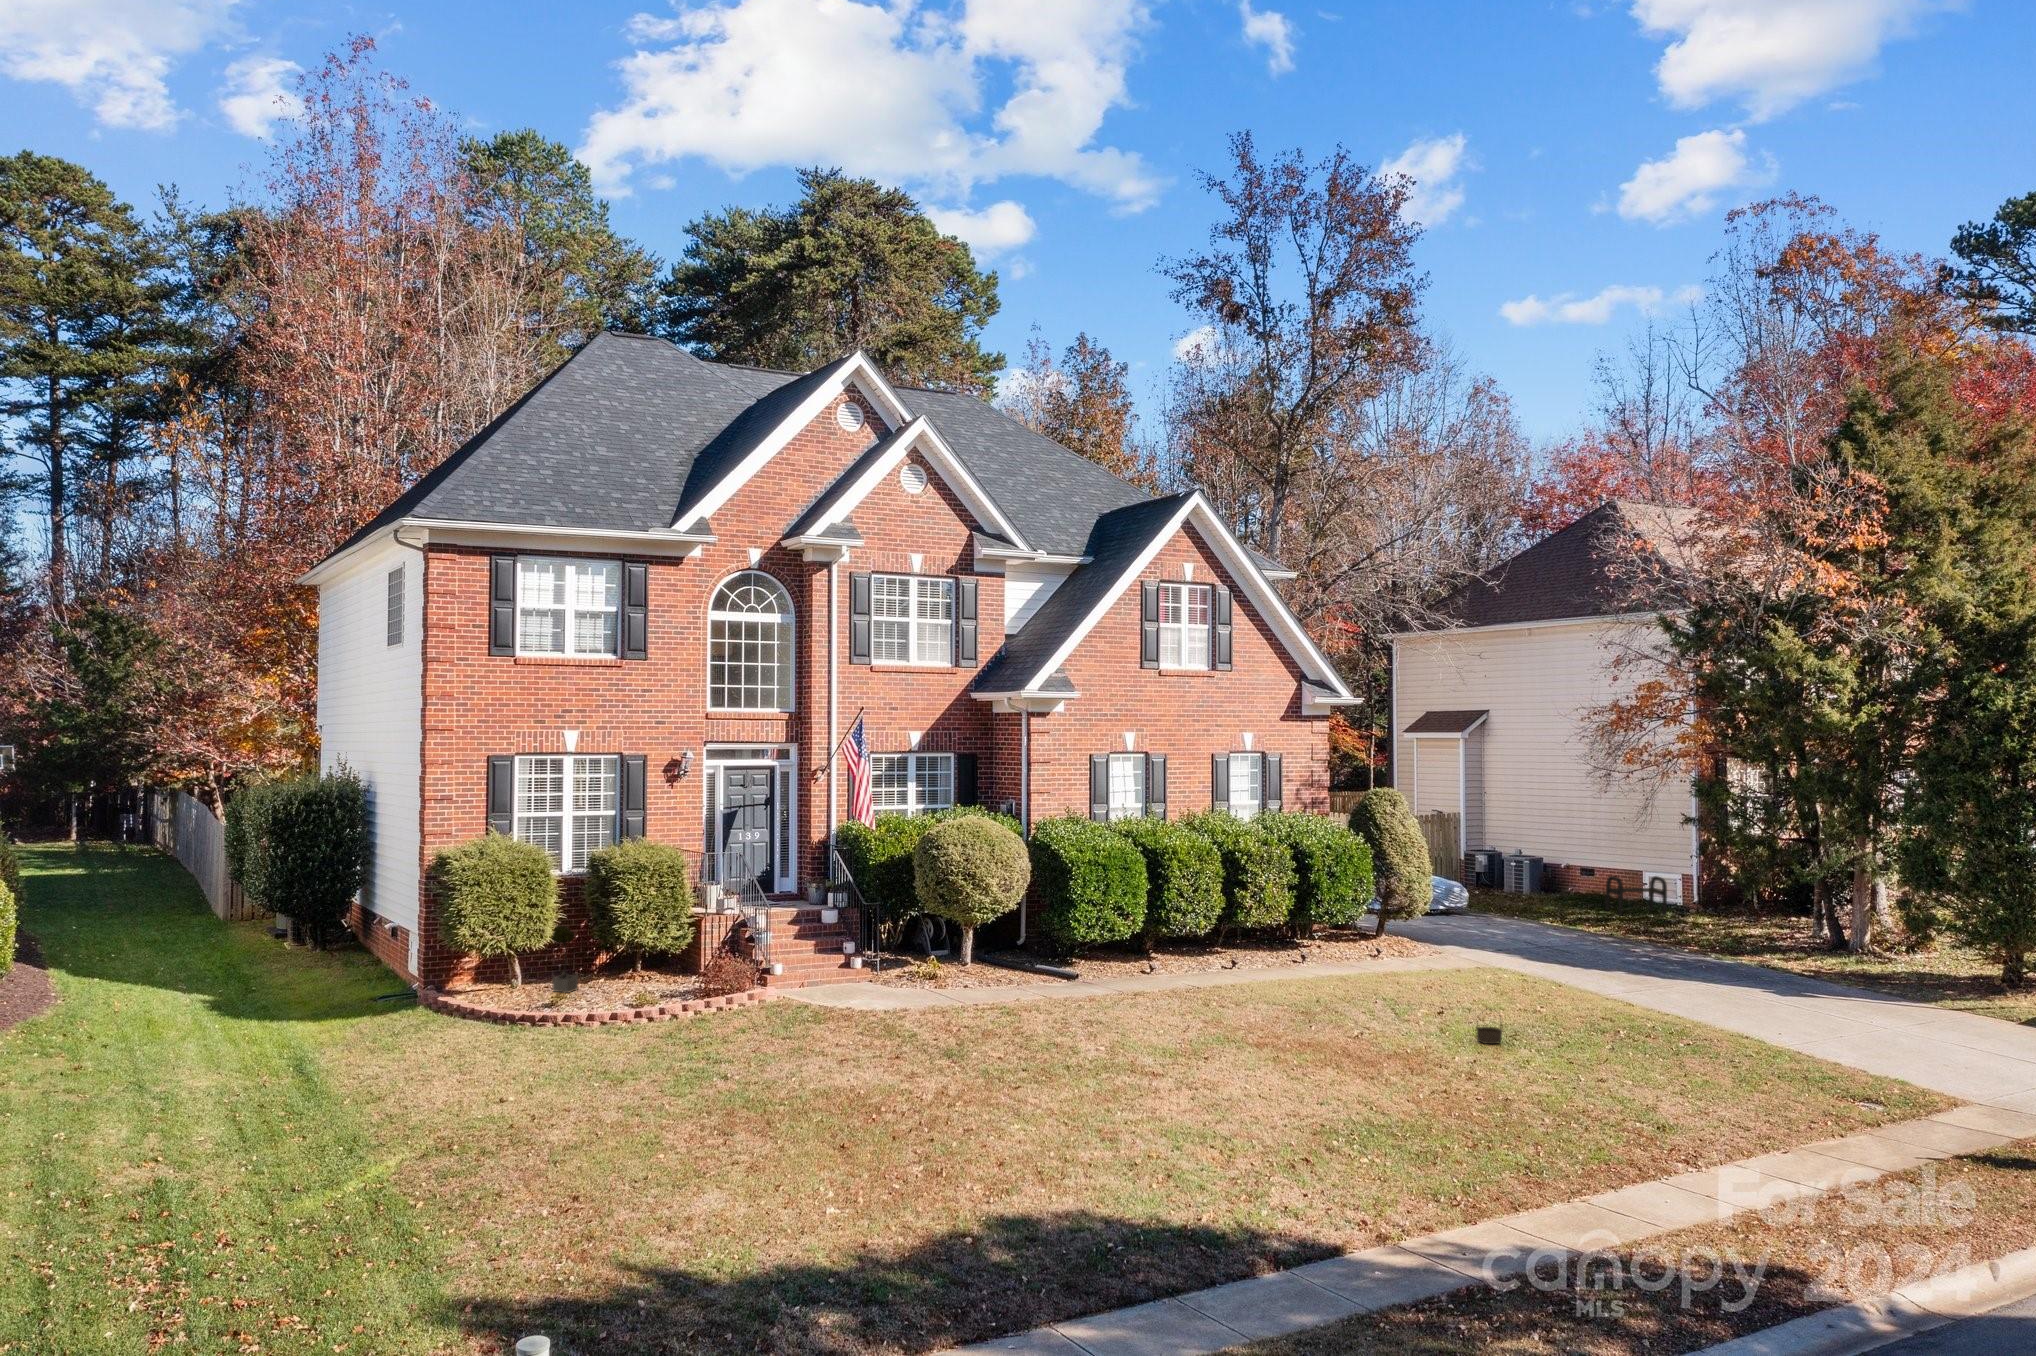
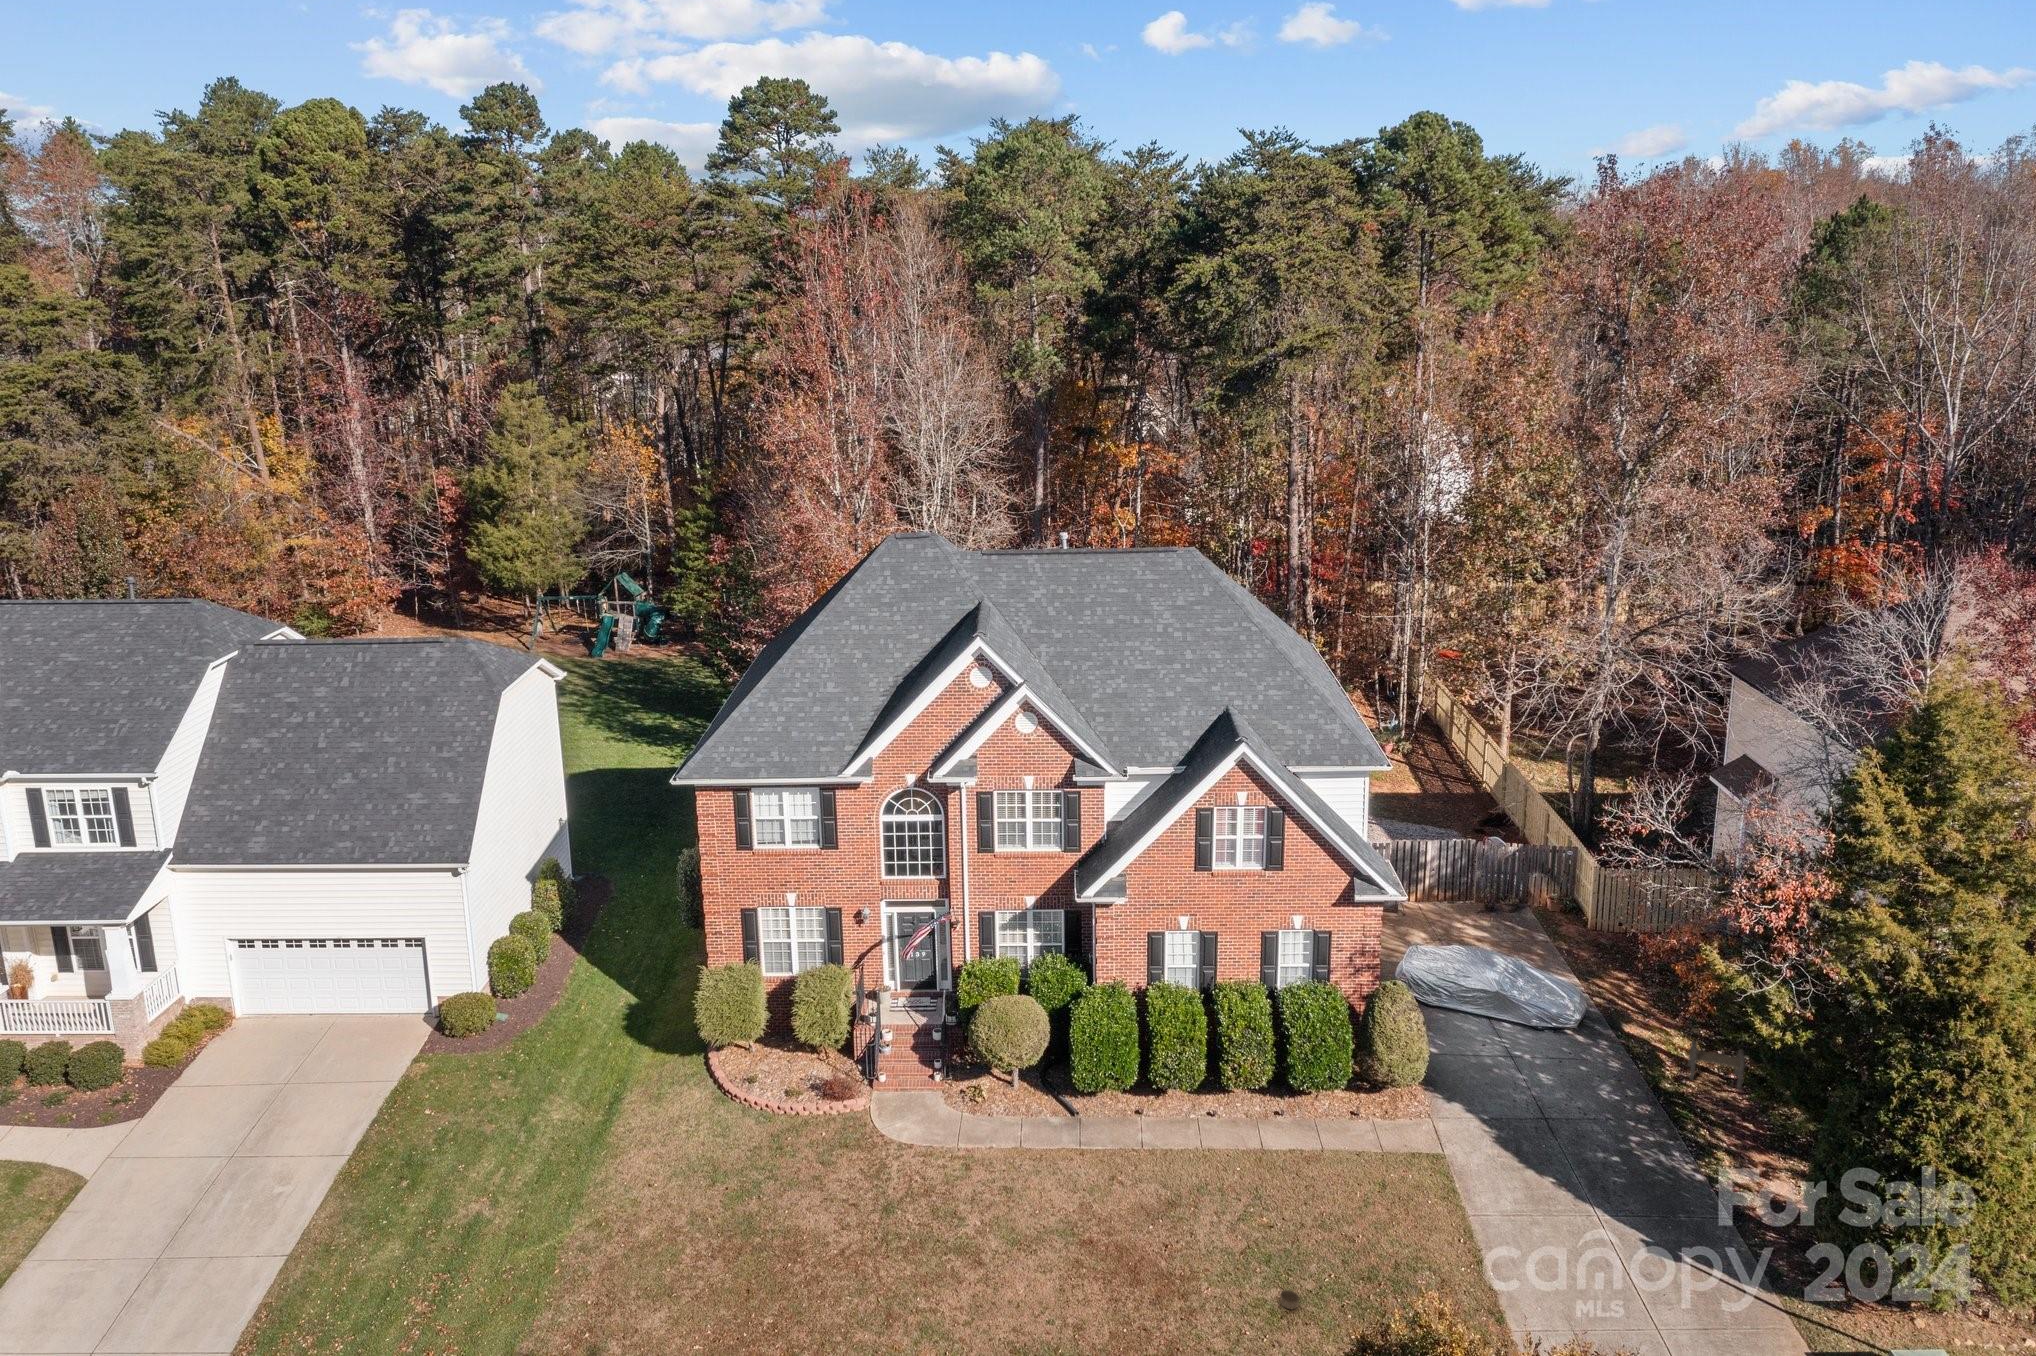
potted tree: present [552,925,578,993] -> none [774,1015,794,1058]

